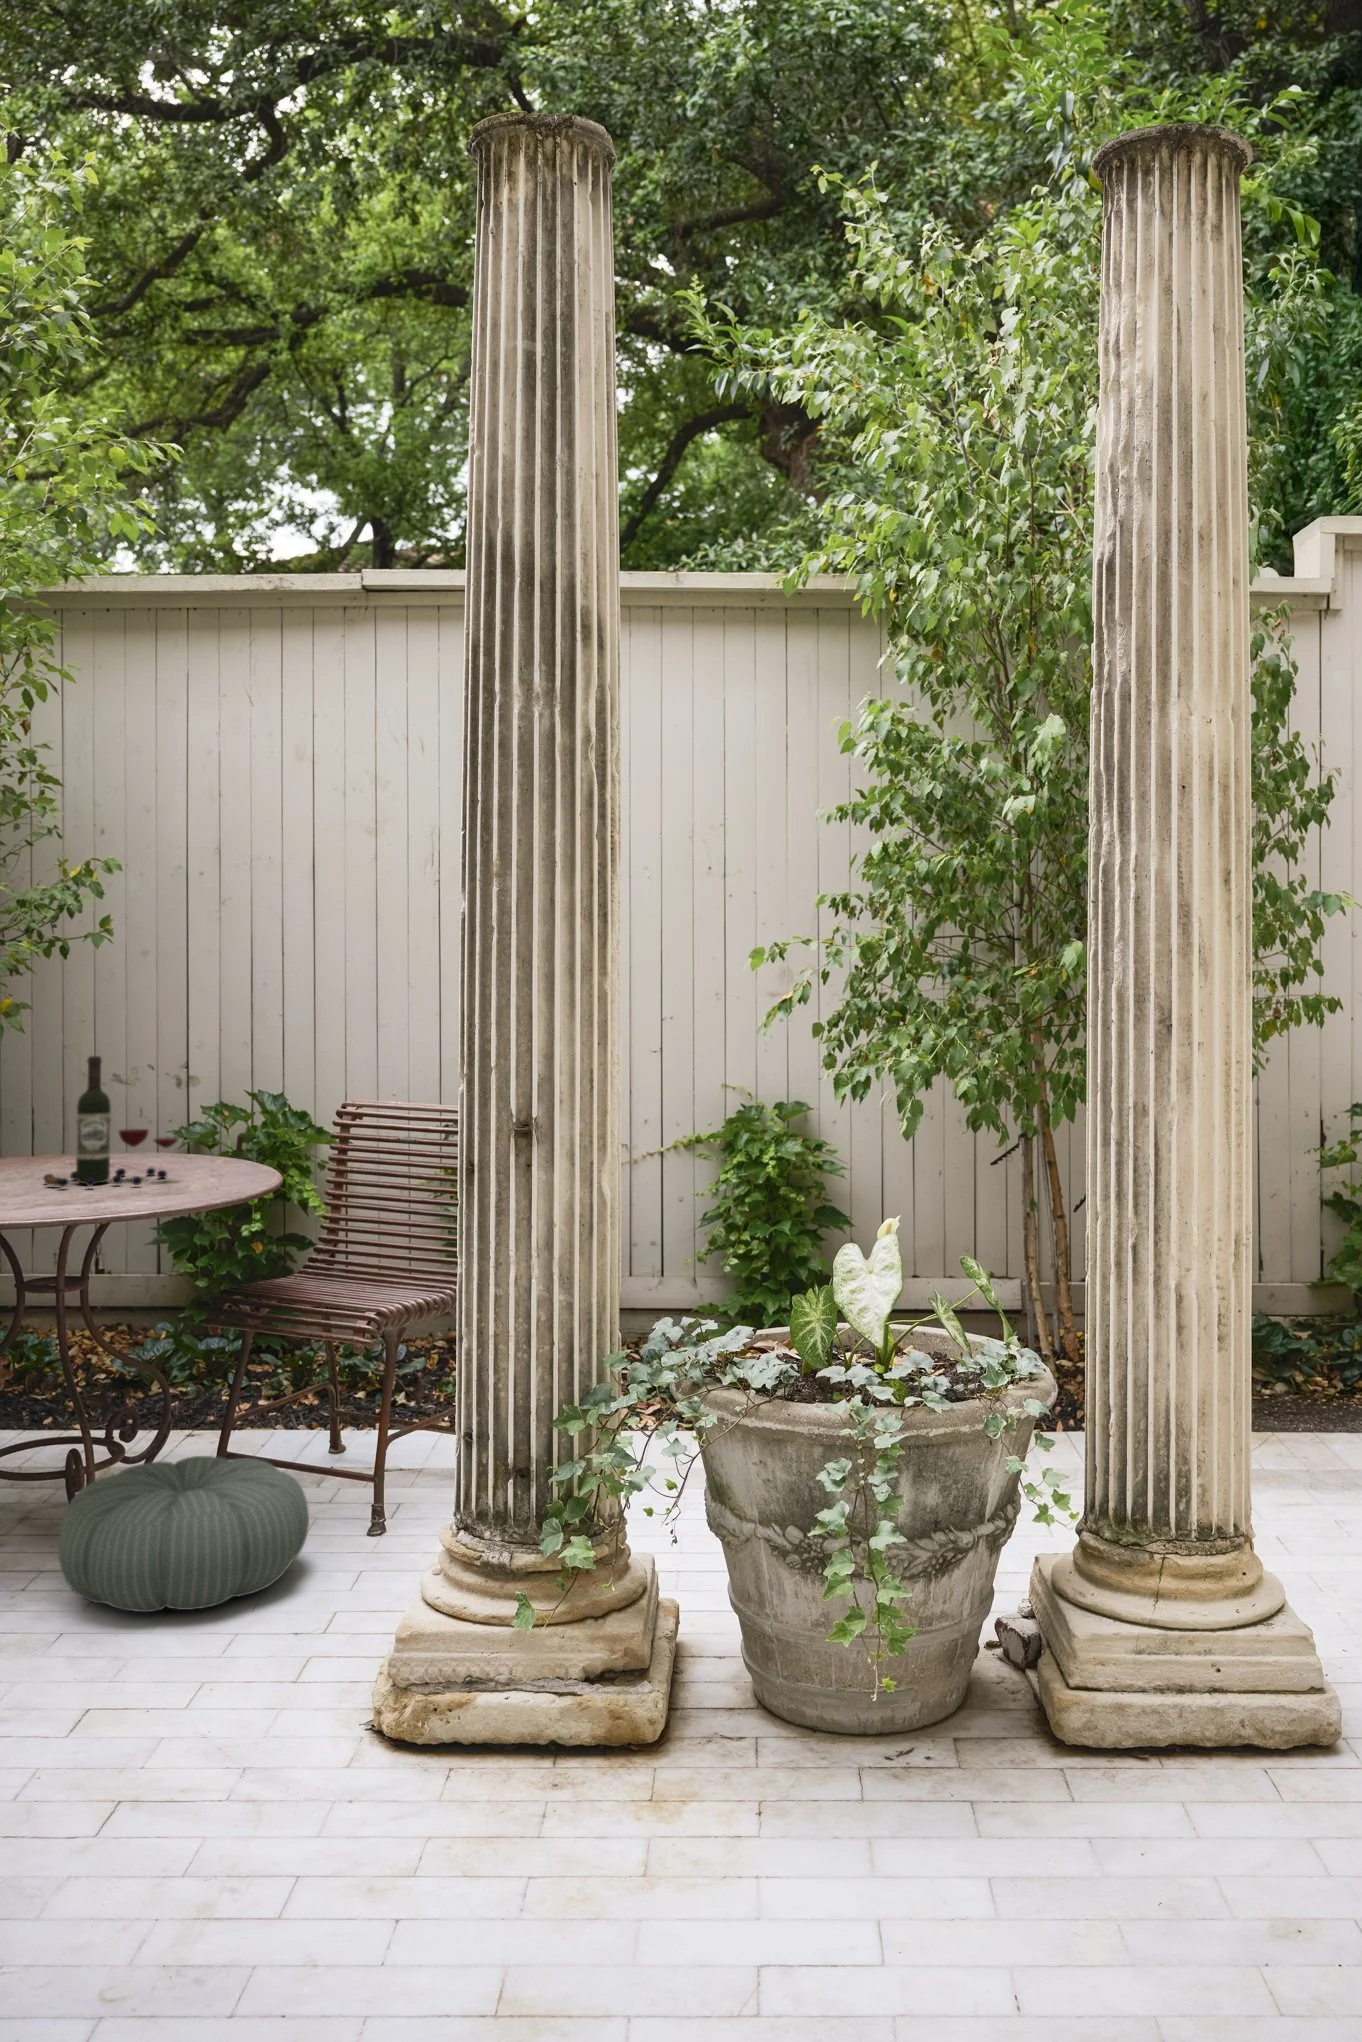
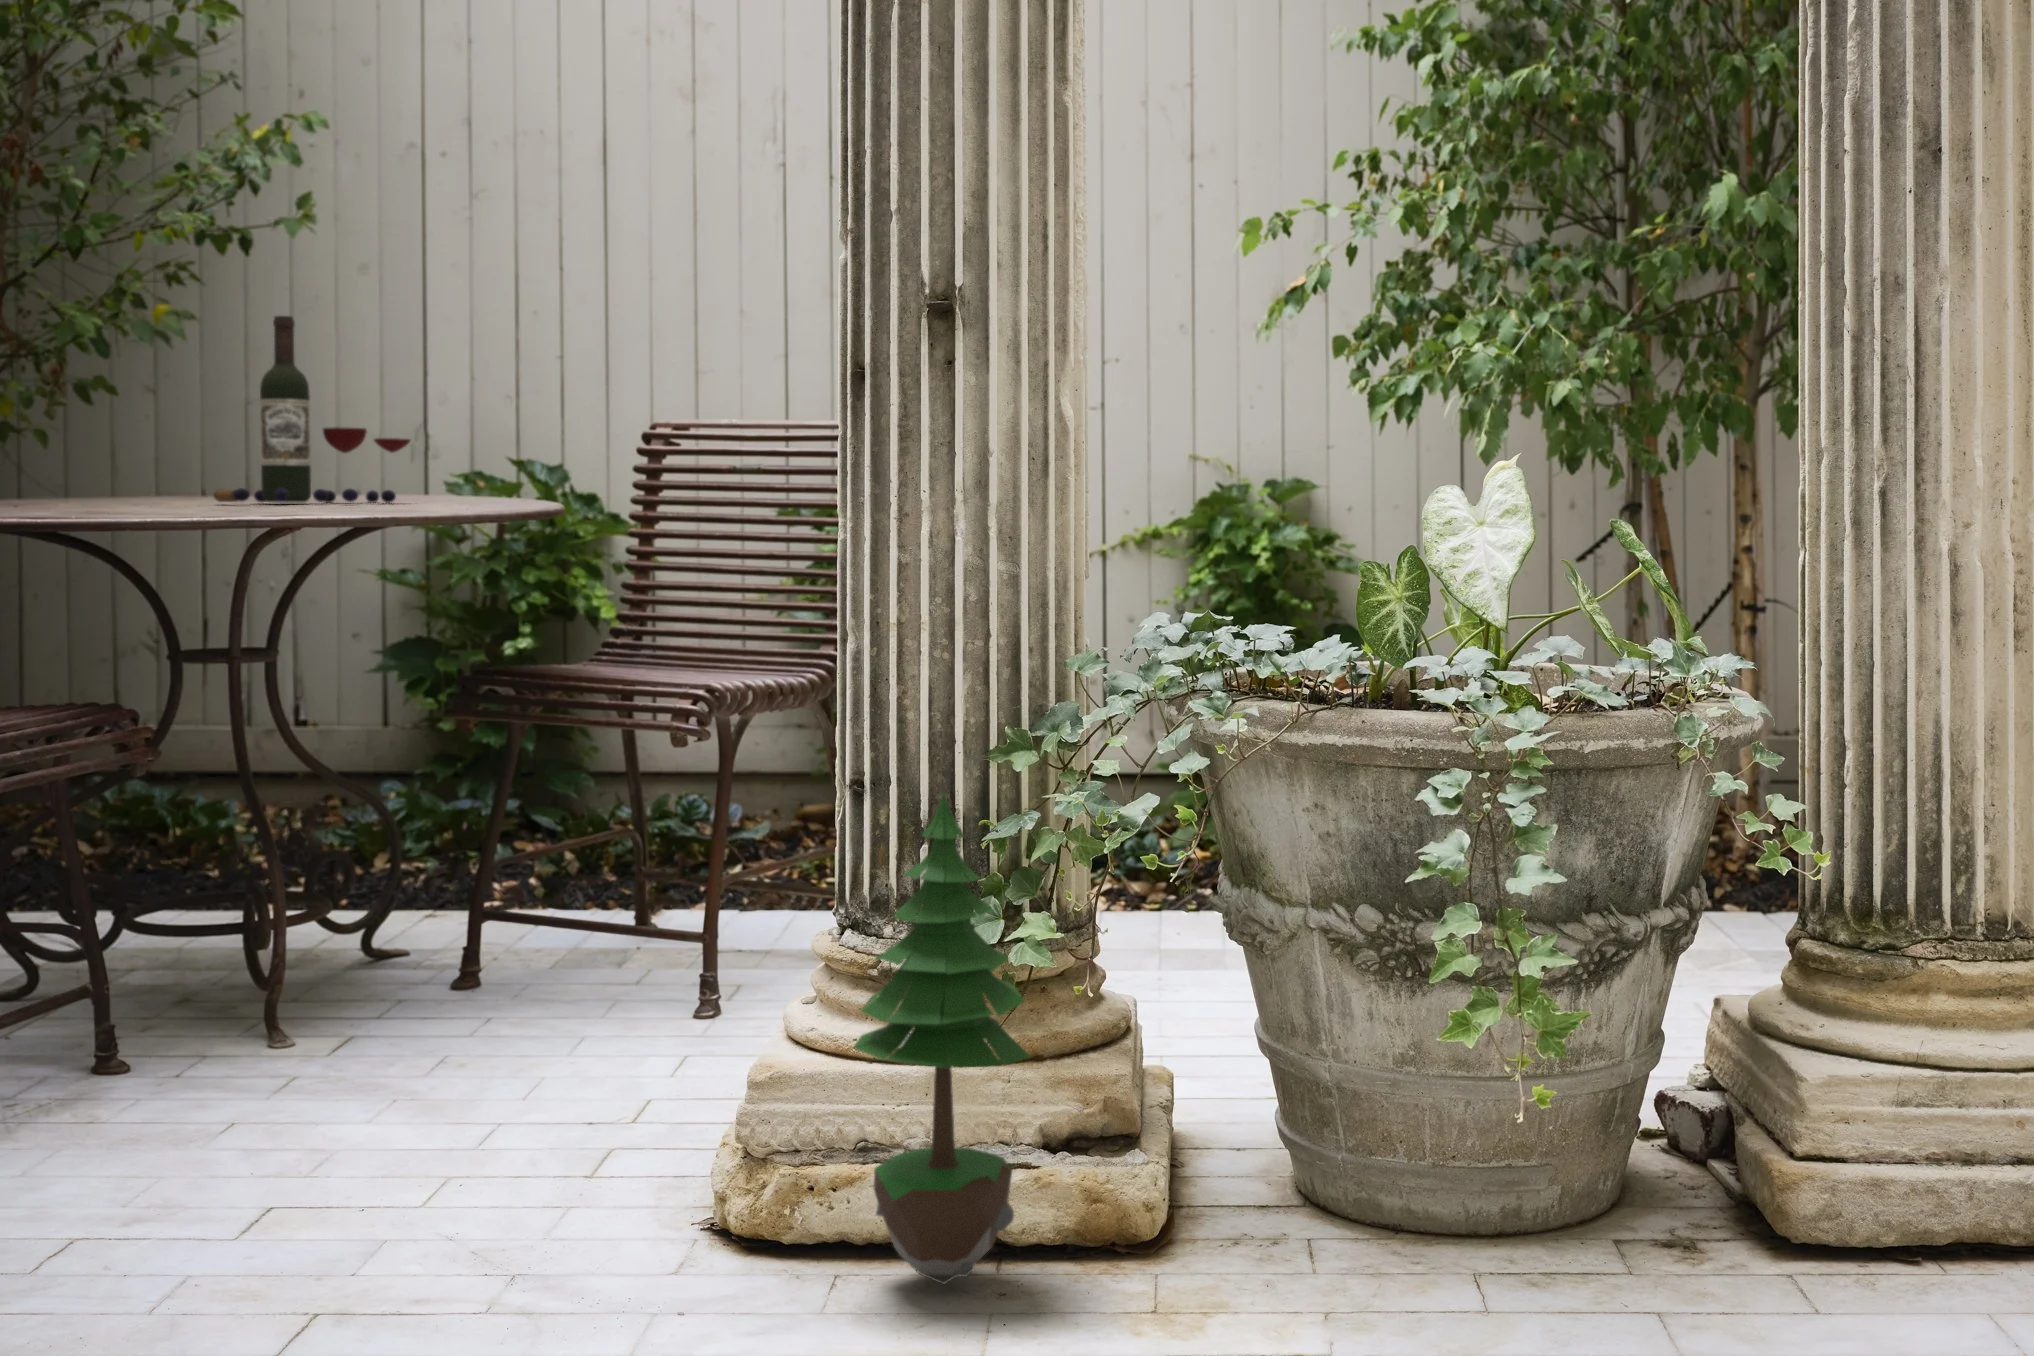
pouf: present [59,1456,309,1612] -> none [245,892,612,1090]
potted tree: none [461,1463,576,1783] -> present [853,795,1030,1284]

